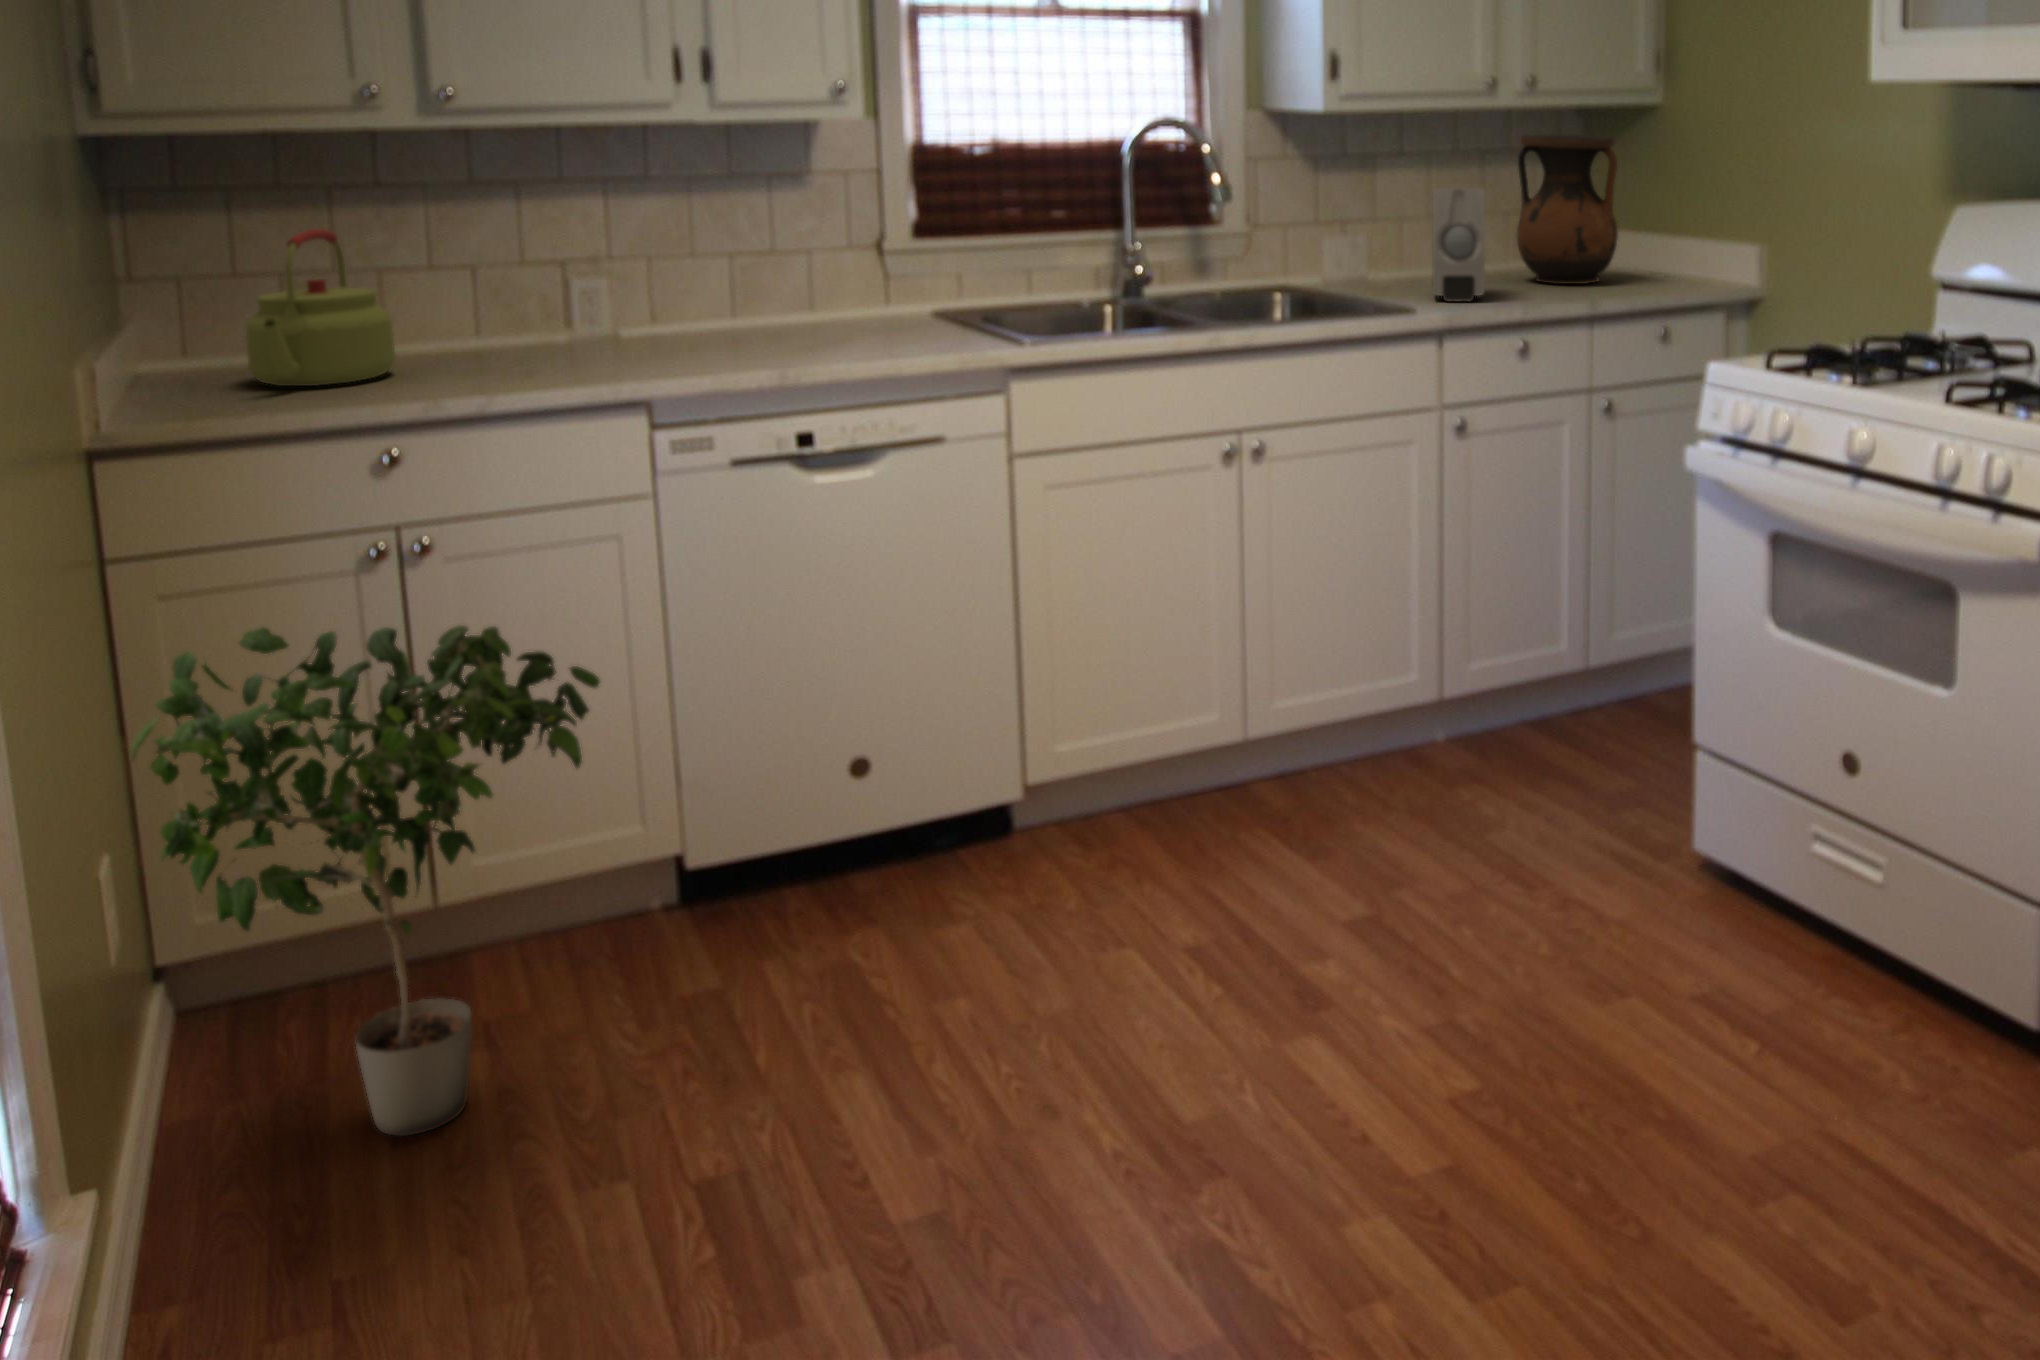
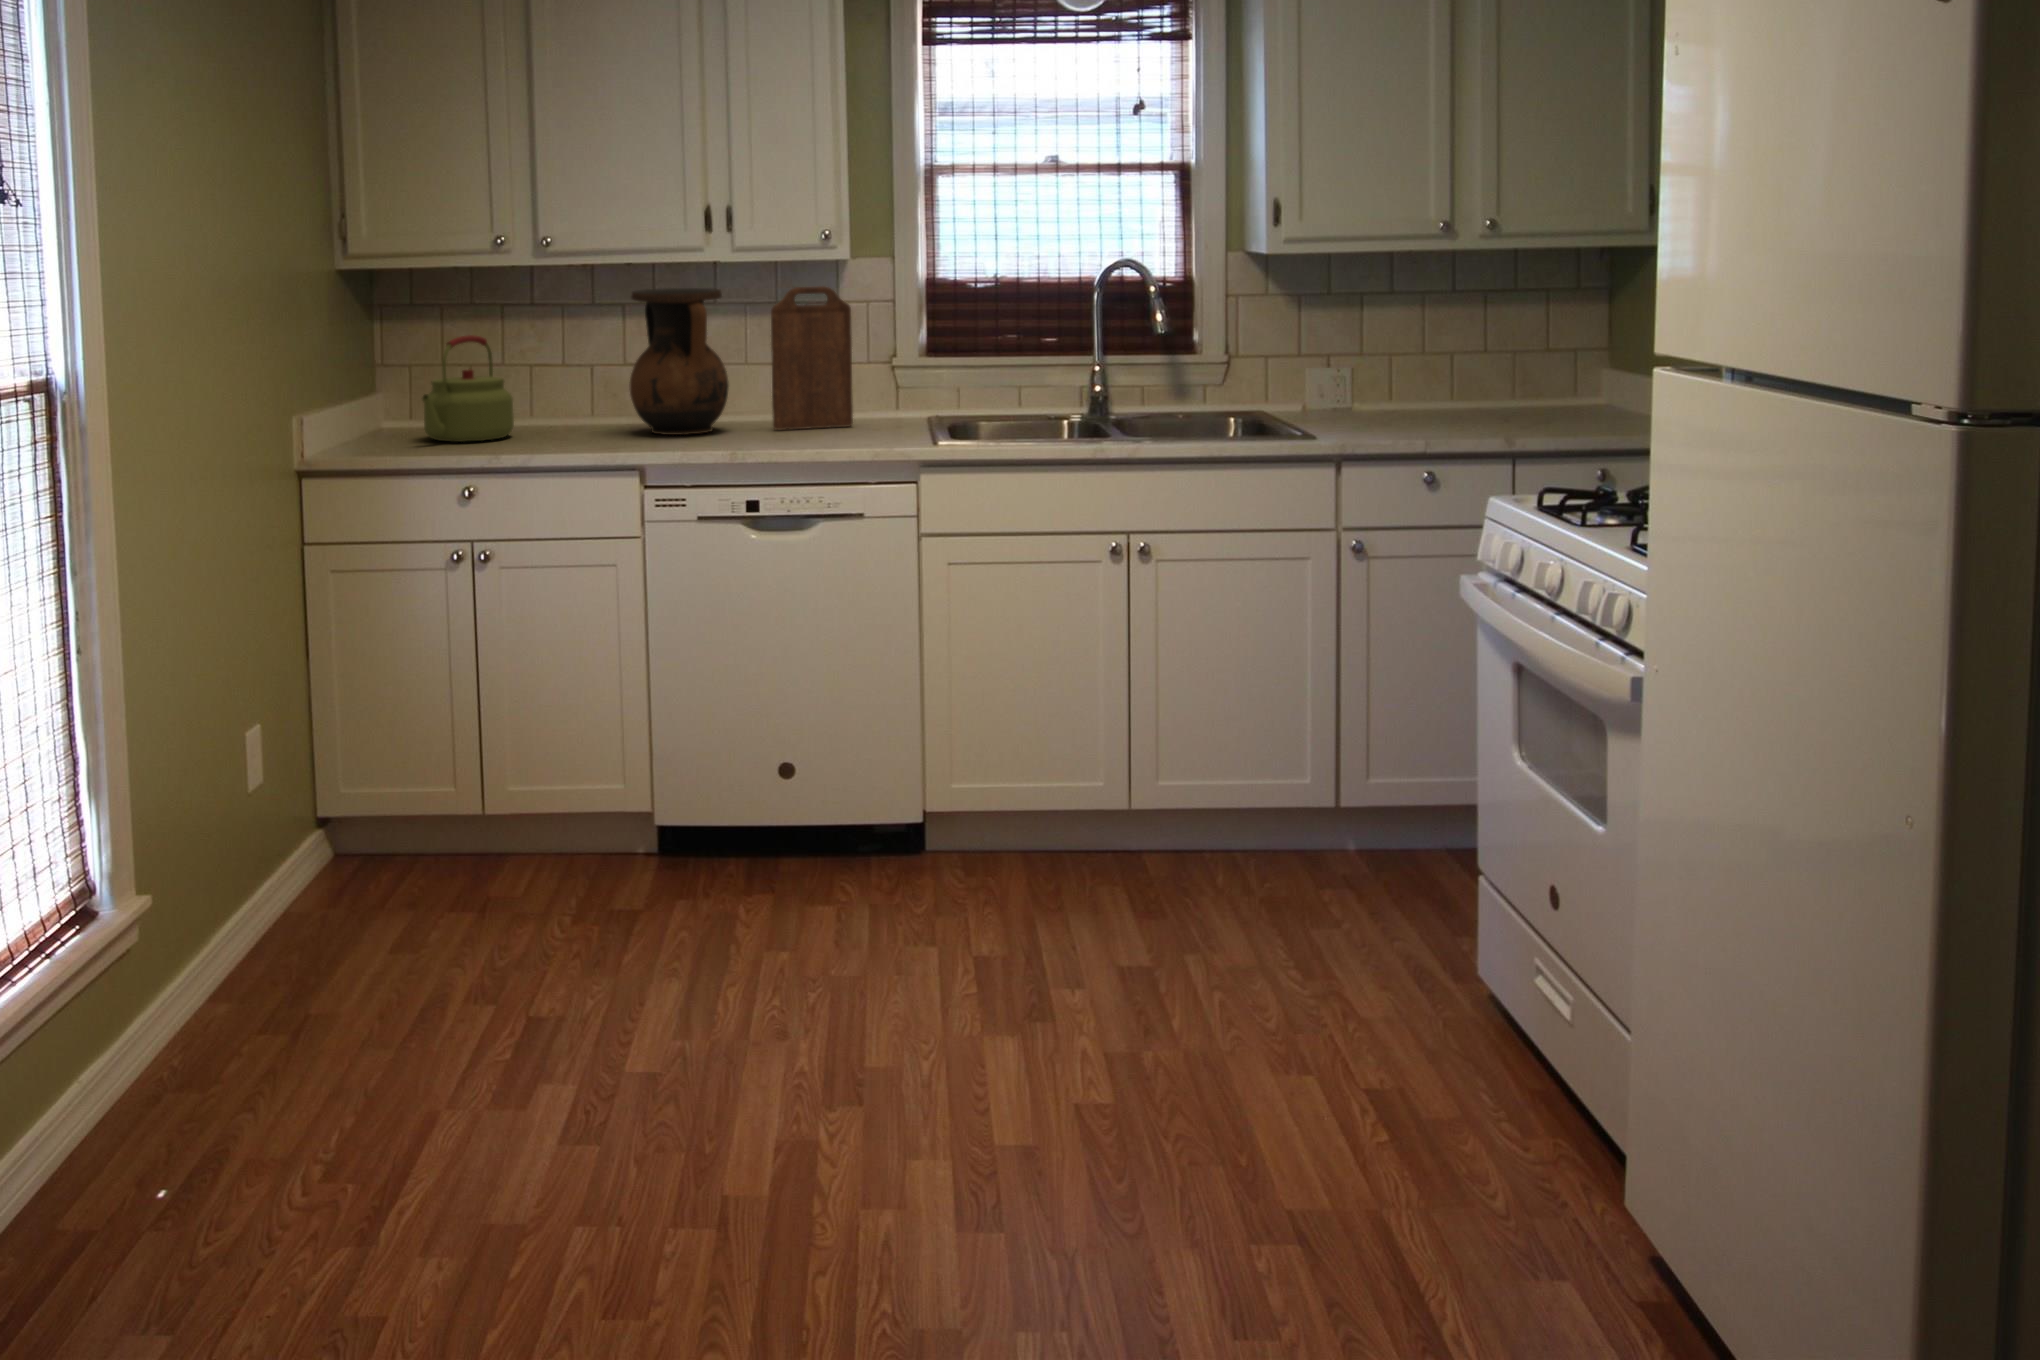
vase: present [1517,135,1618,284] -> present [630,288,729,435]
cutting board: none [757,153,860,338] -> present [771,286,853,430]
soap dispenser: present [1432,188,1485,301] -> none [1366,325,1438,434]
potted plant: present [131,625,600,1136] -> none [269,590,550,945]

